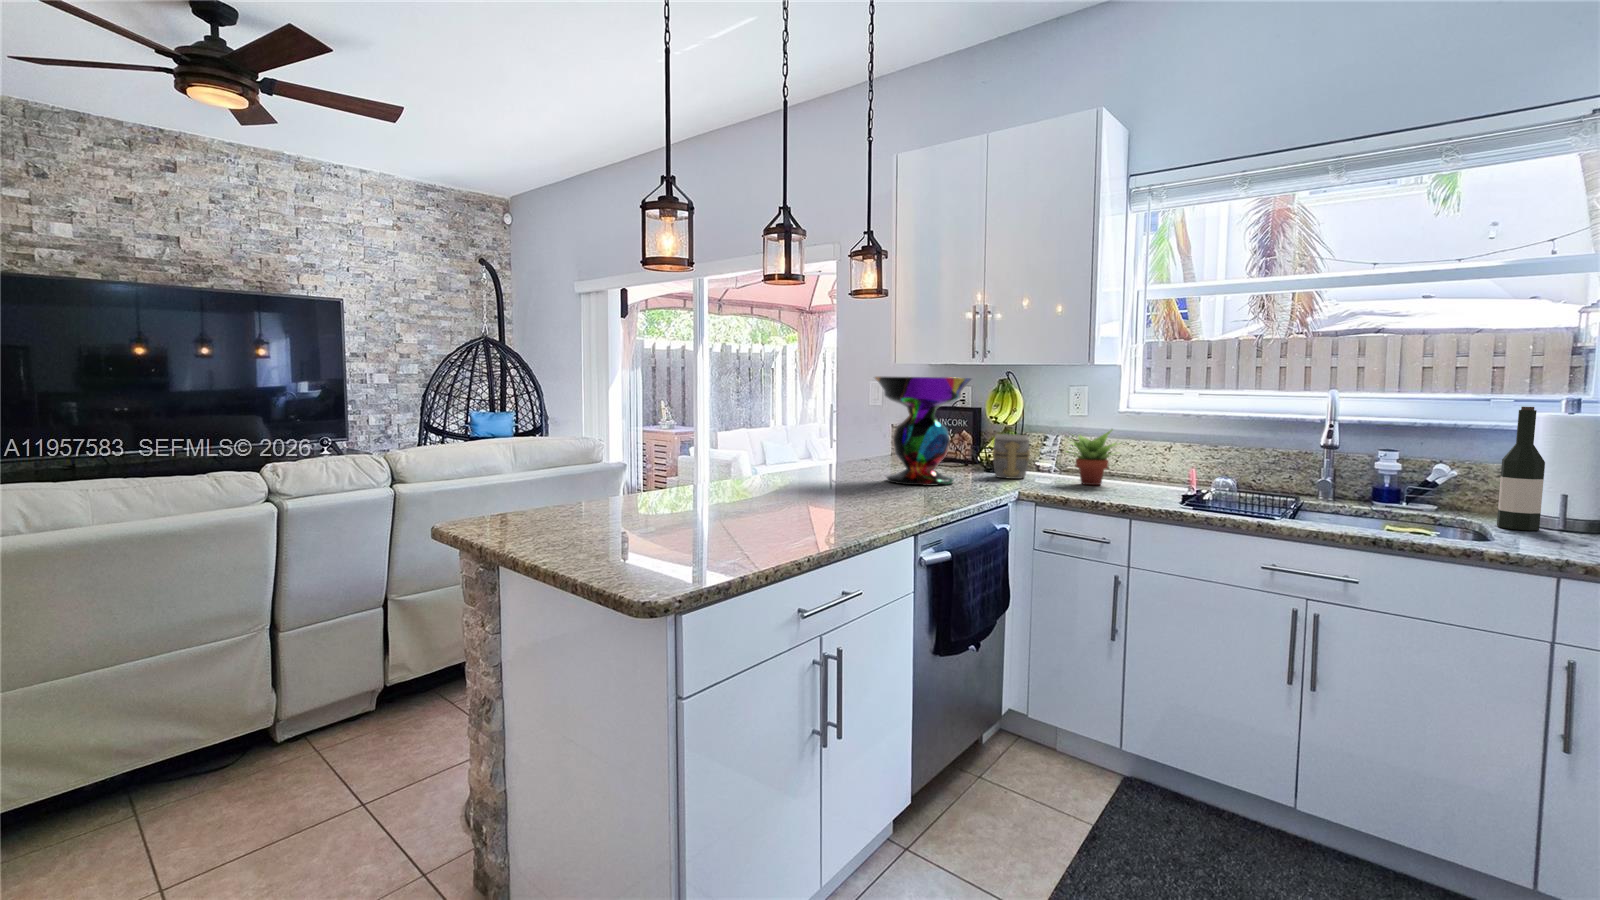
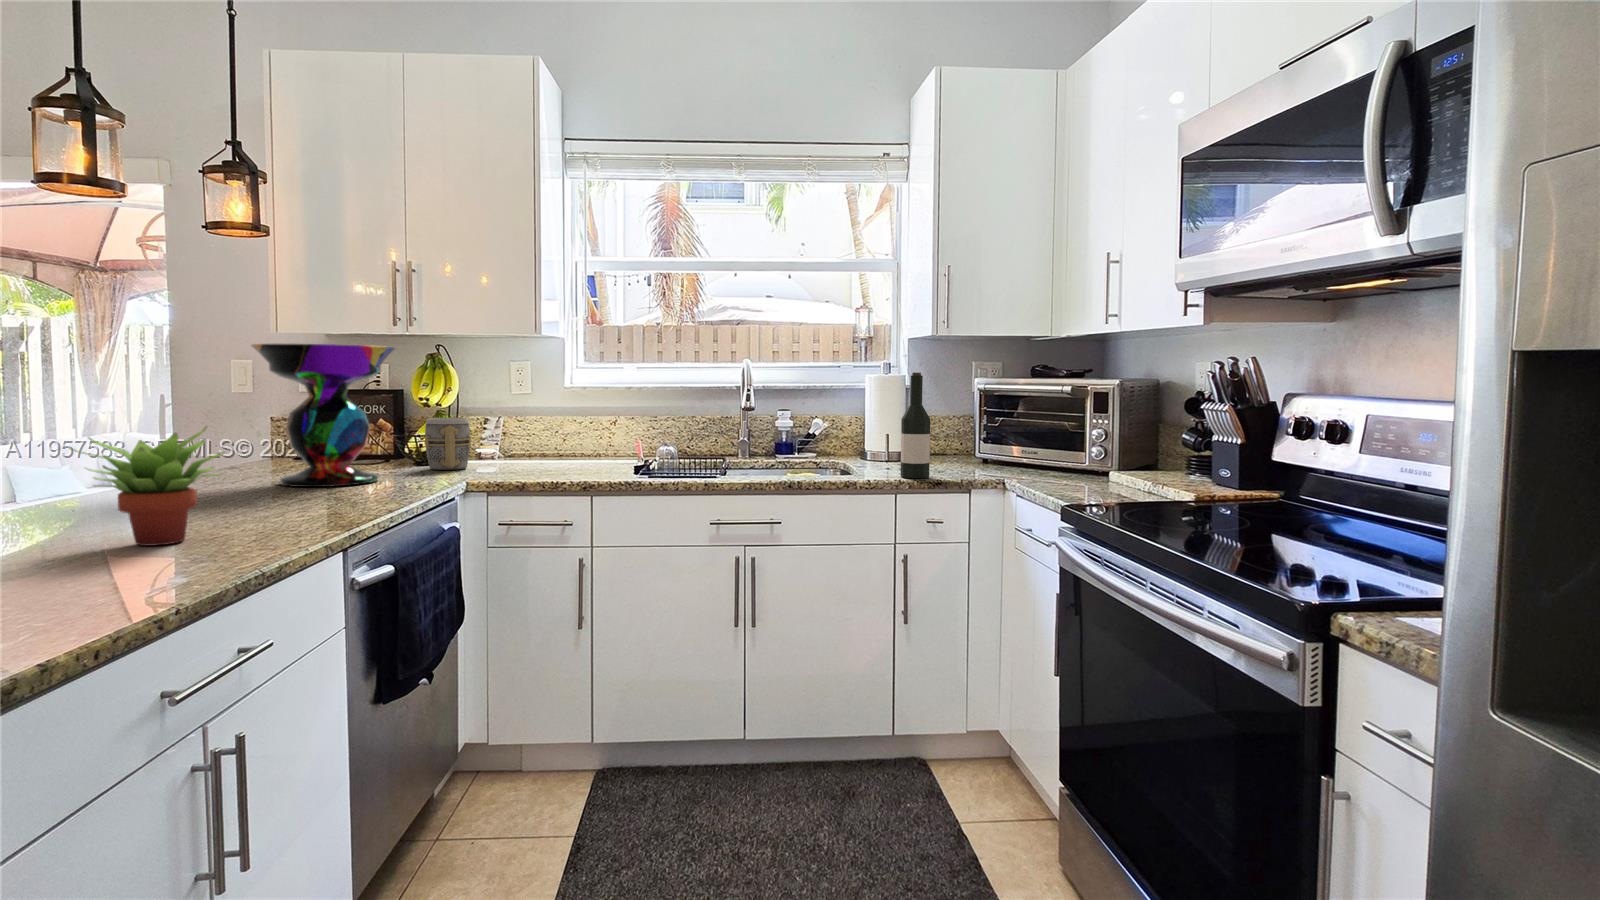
succulent plant: present [1069,429,1120,485] -> present [70,426,222,546]

